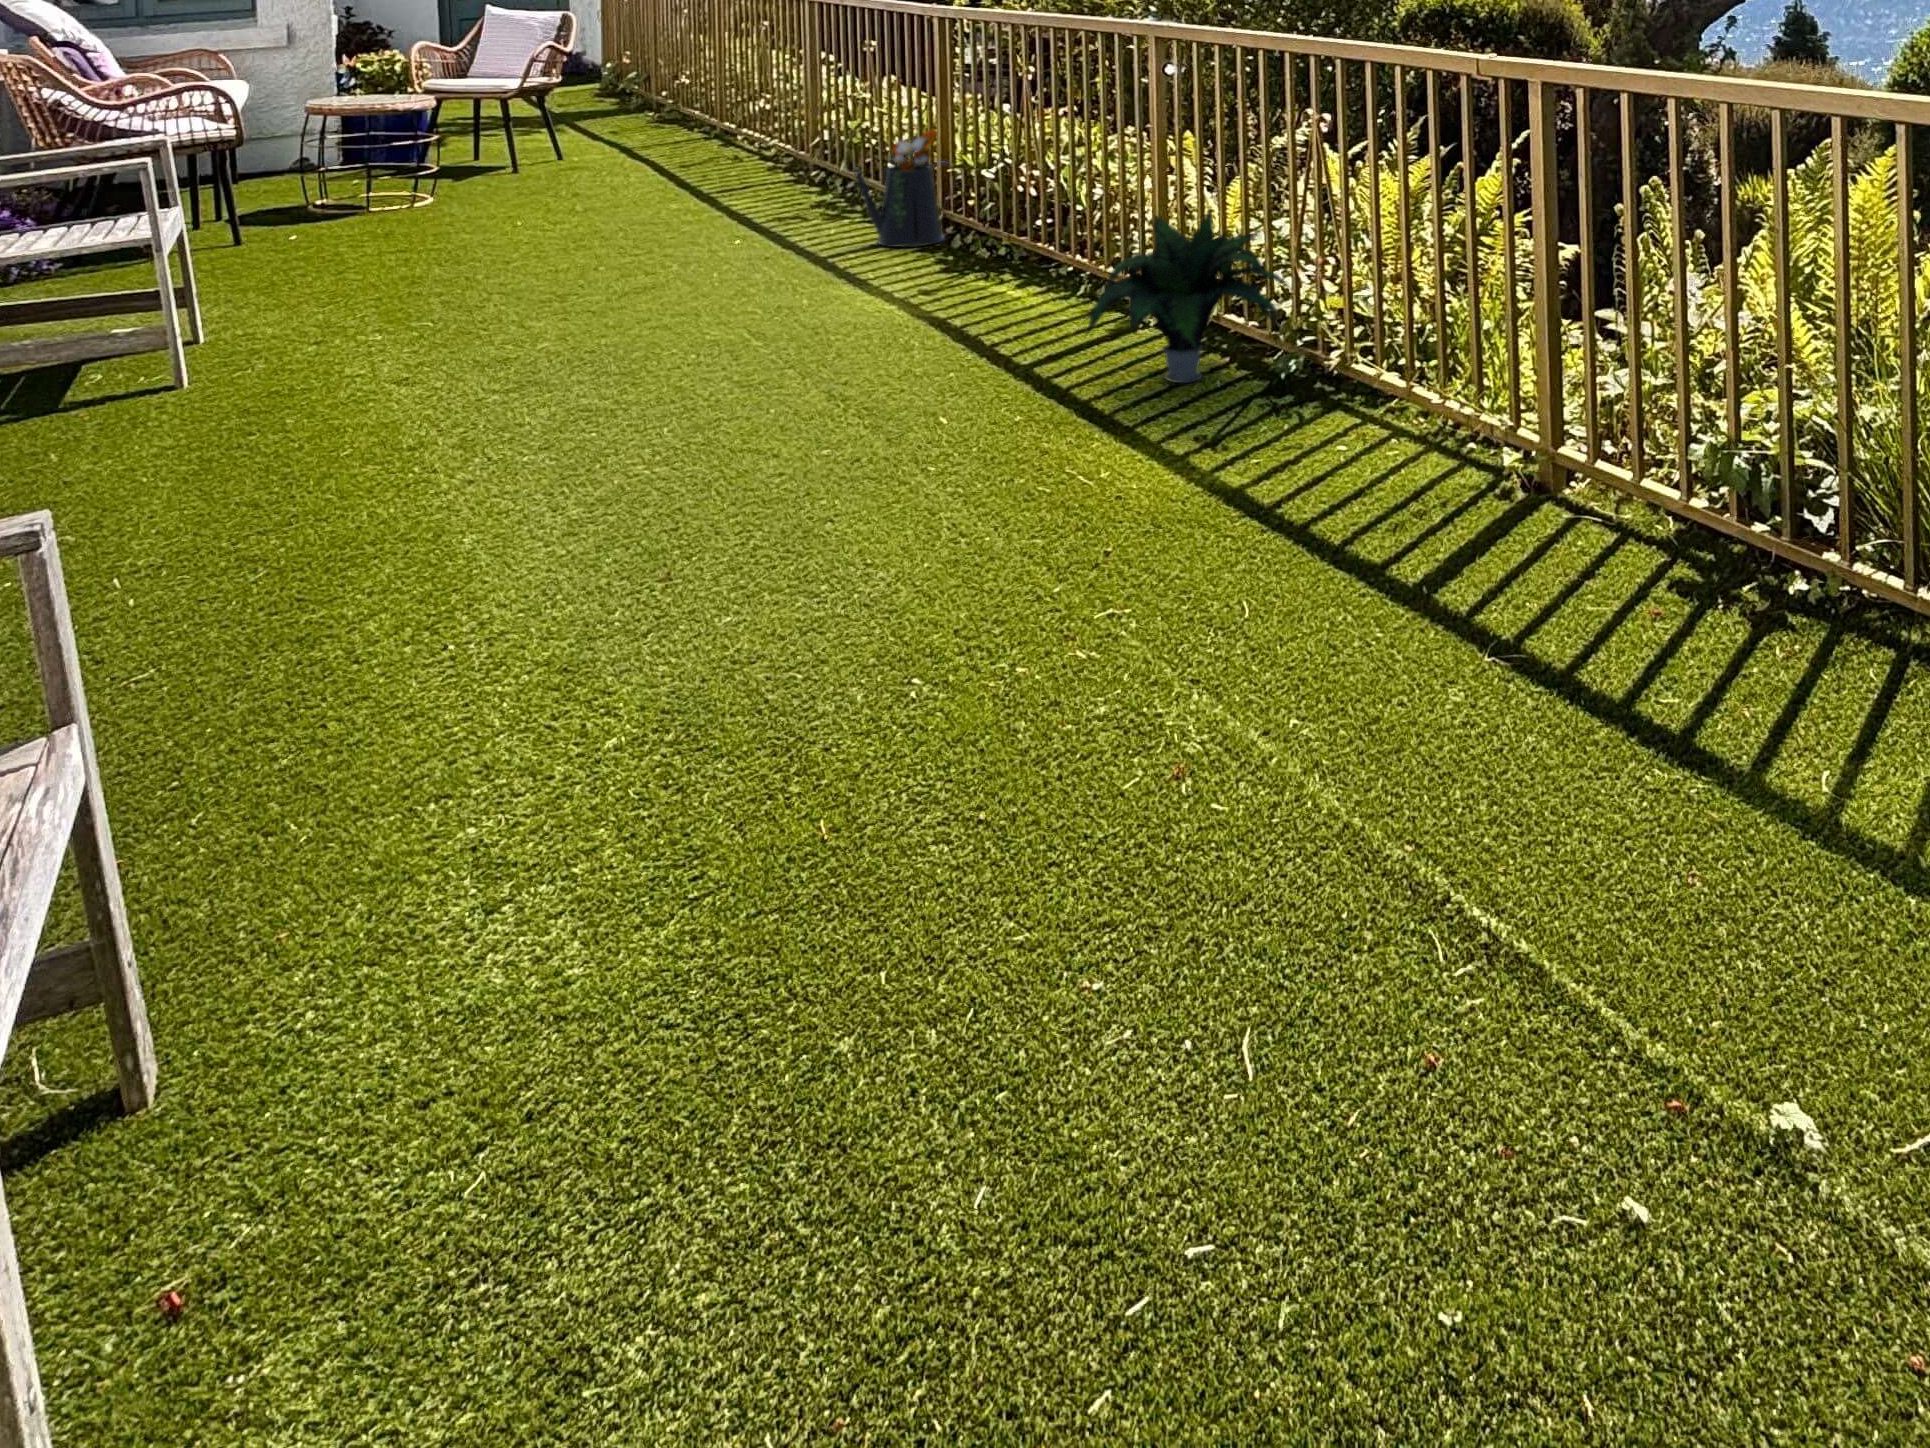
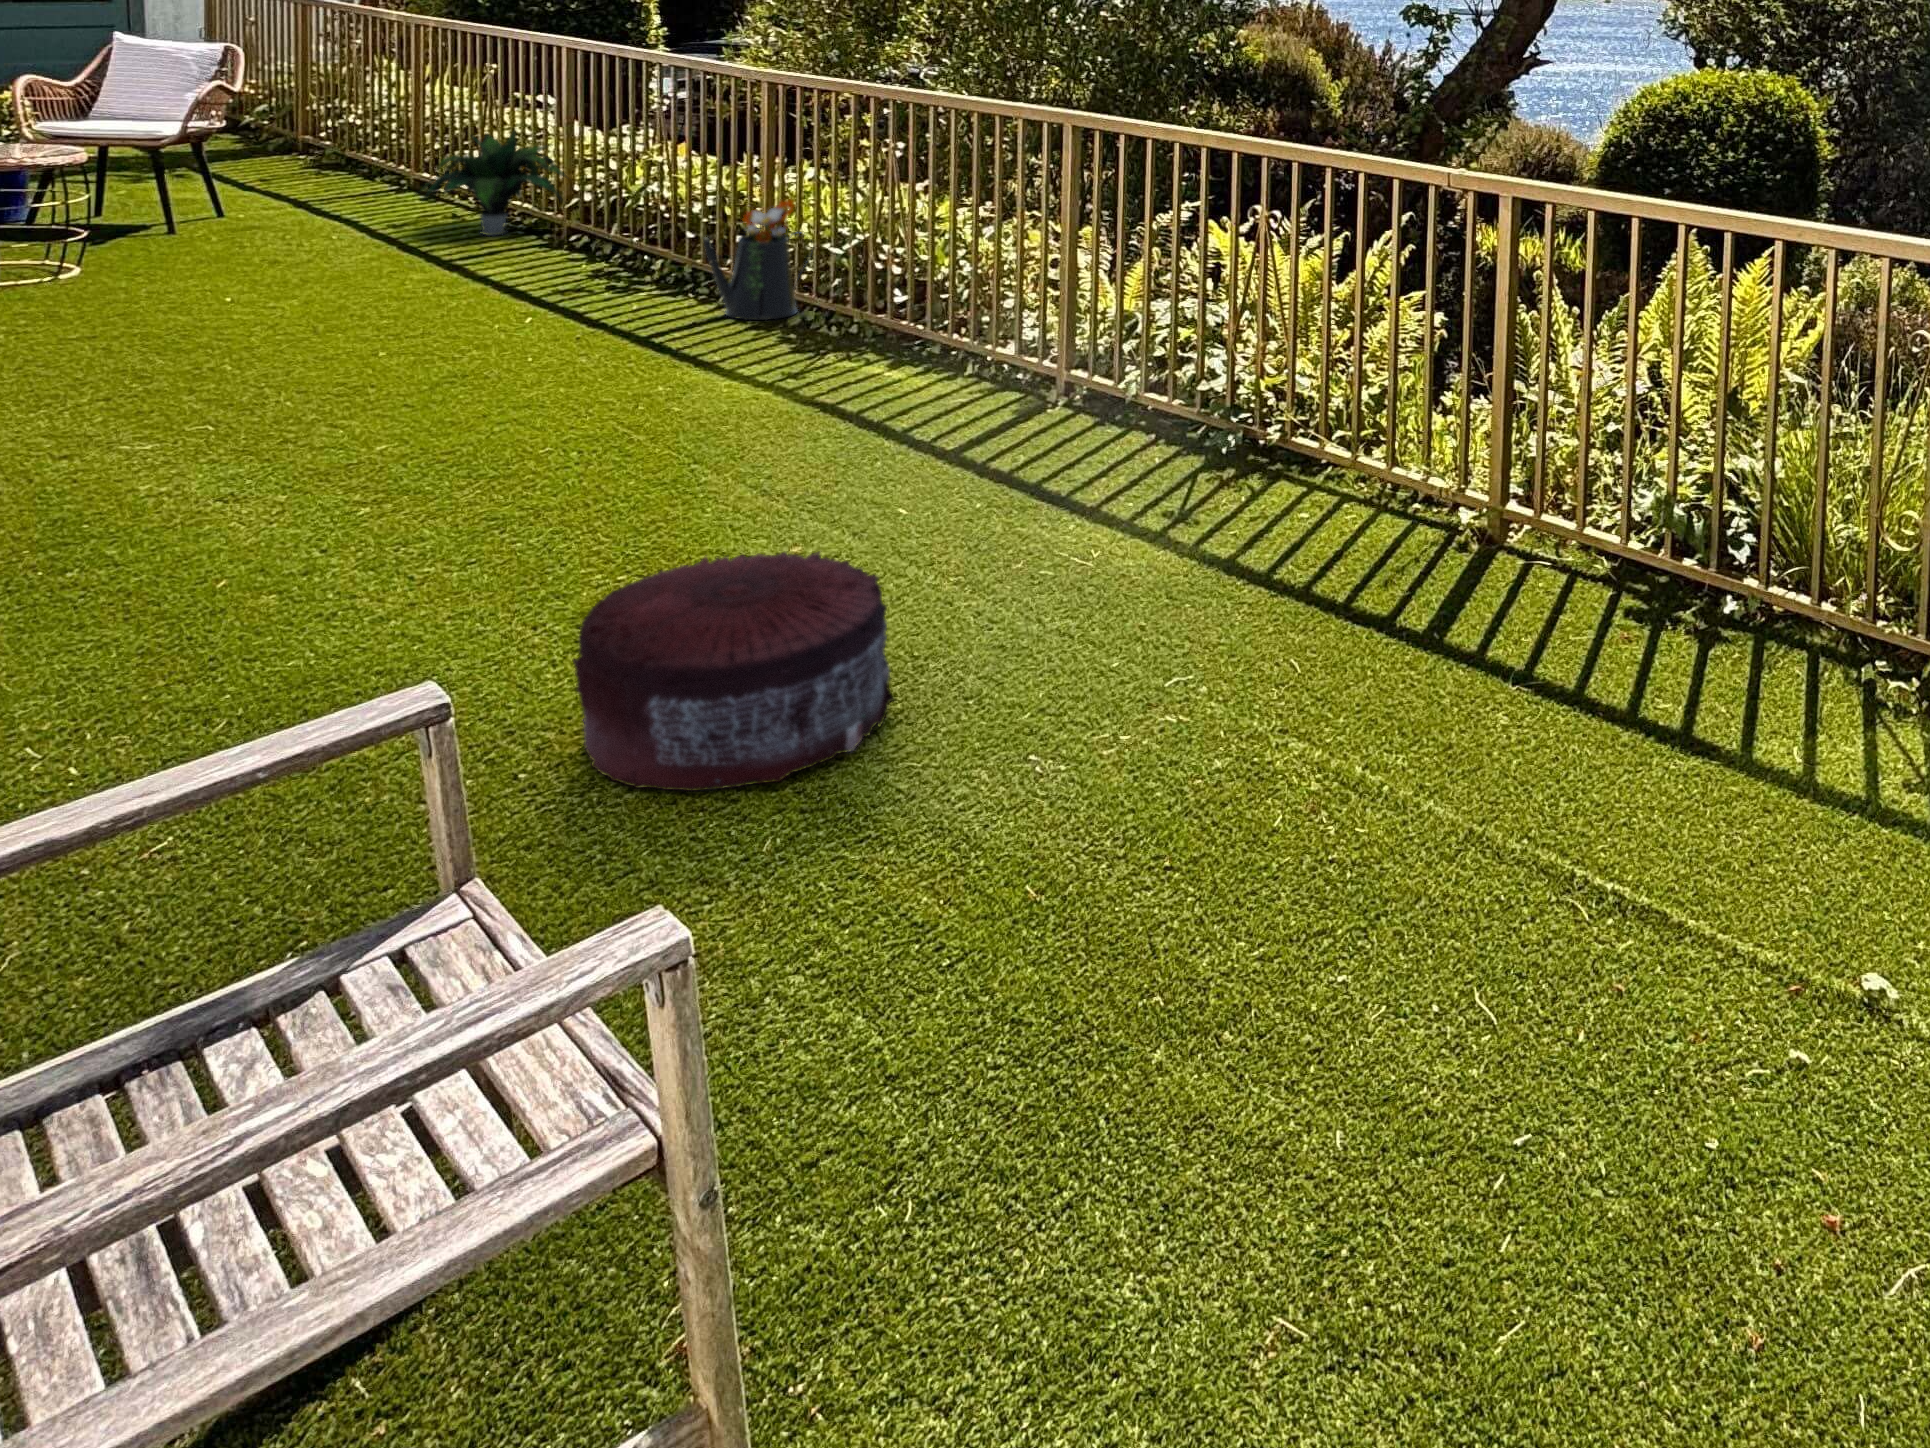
potted plant: present [1078,209,1288,383] -> present [416,130,571,236]
pouf: none [444,457,777,709] -> present [573,552,895,791]

